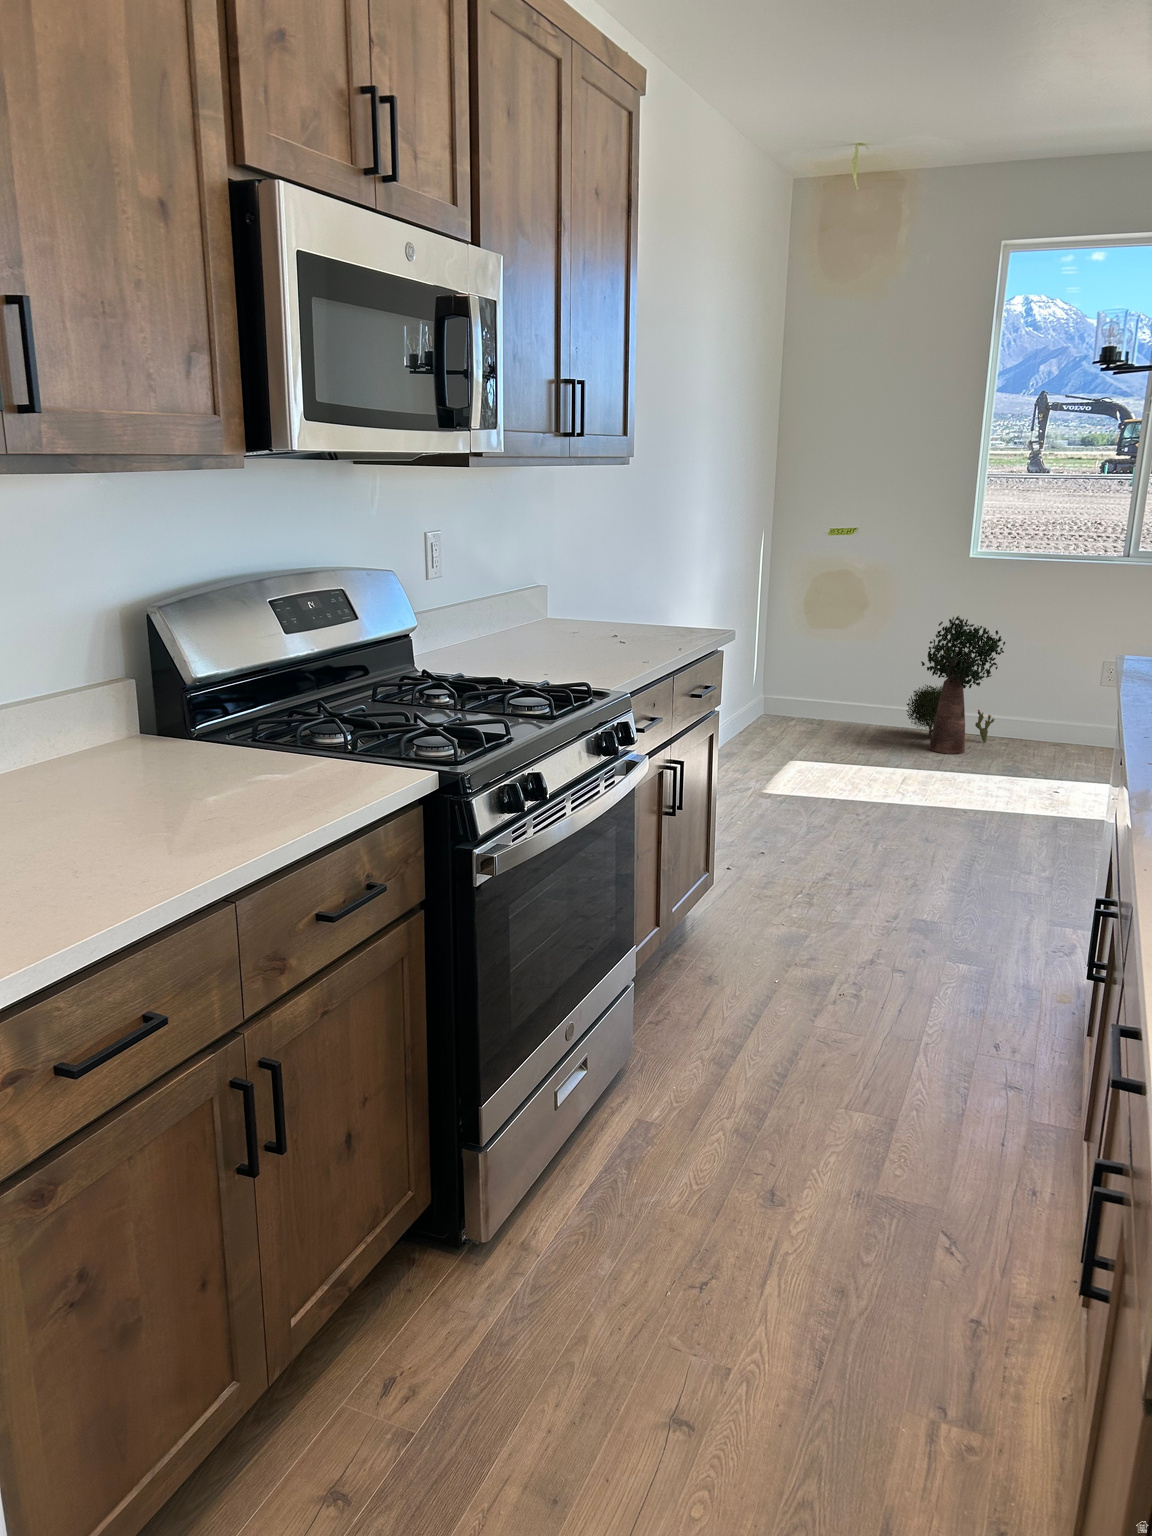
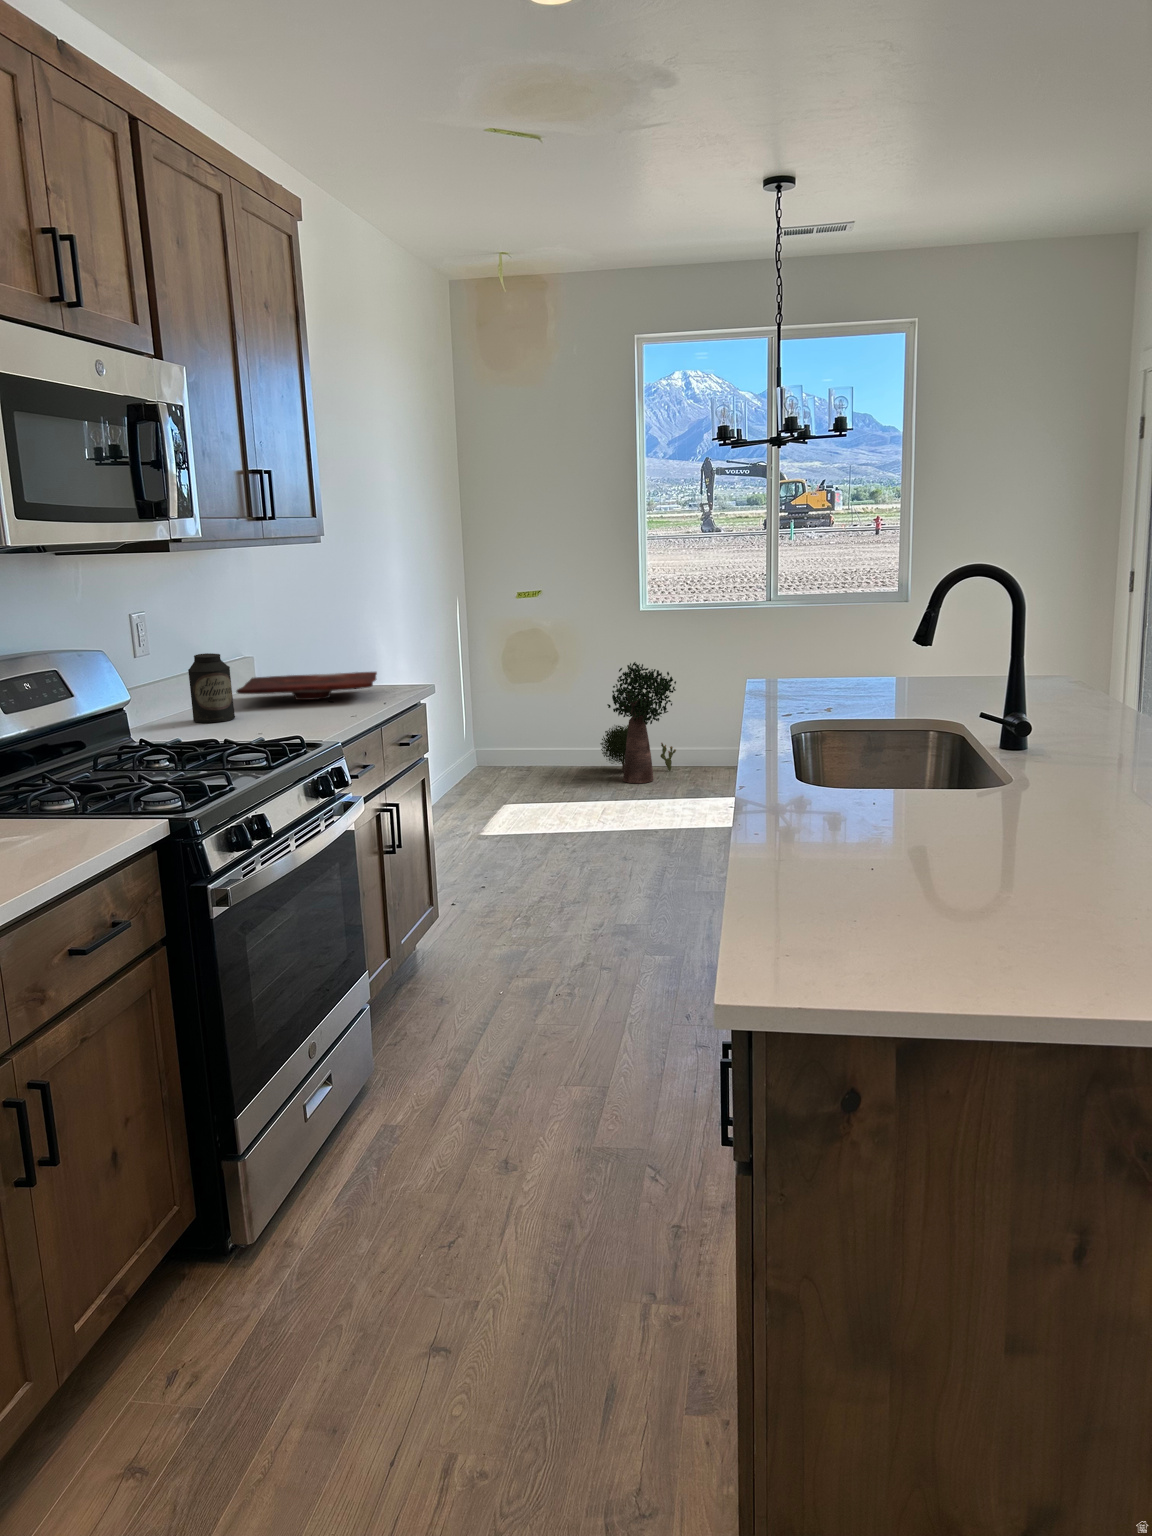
canister: none [476,579,520,655] -> present [188,653,235,723]
cutting board: none [524,607,675,637] -> present [236,672,377,700]

